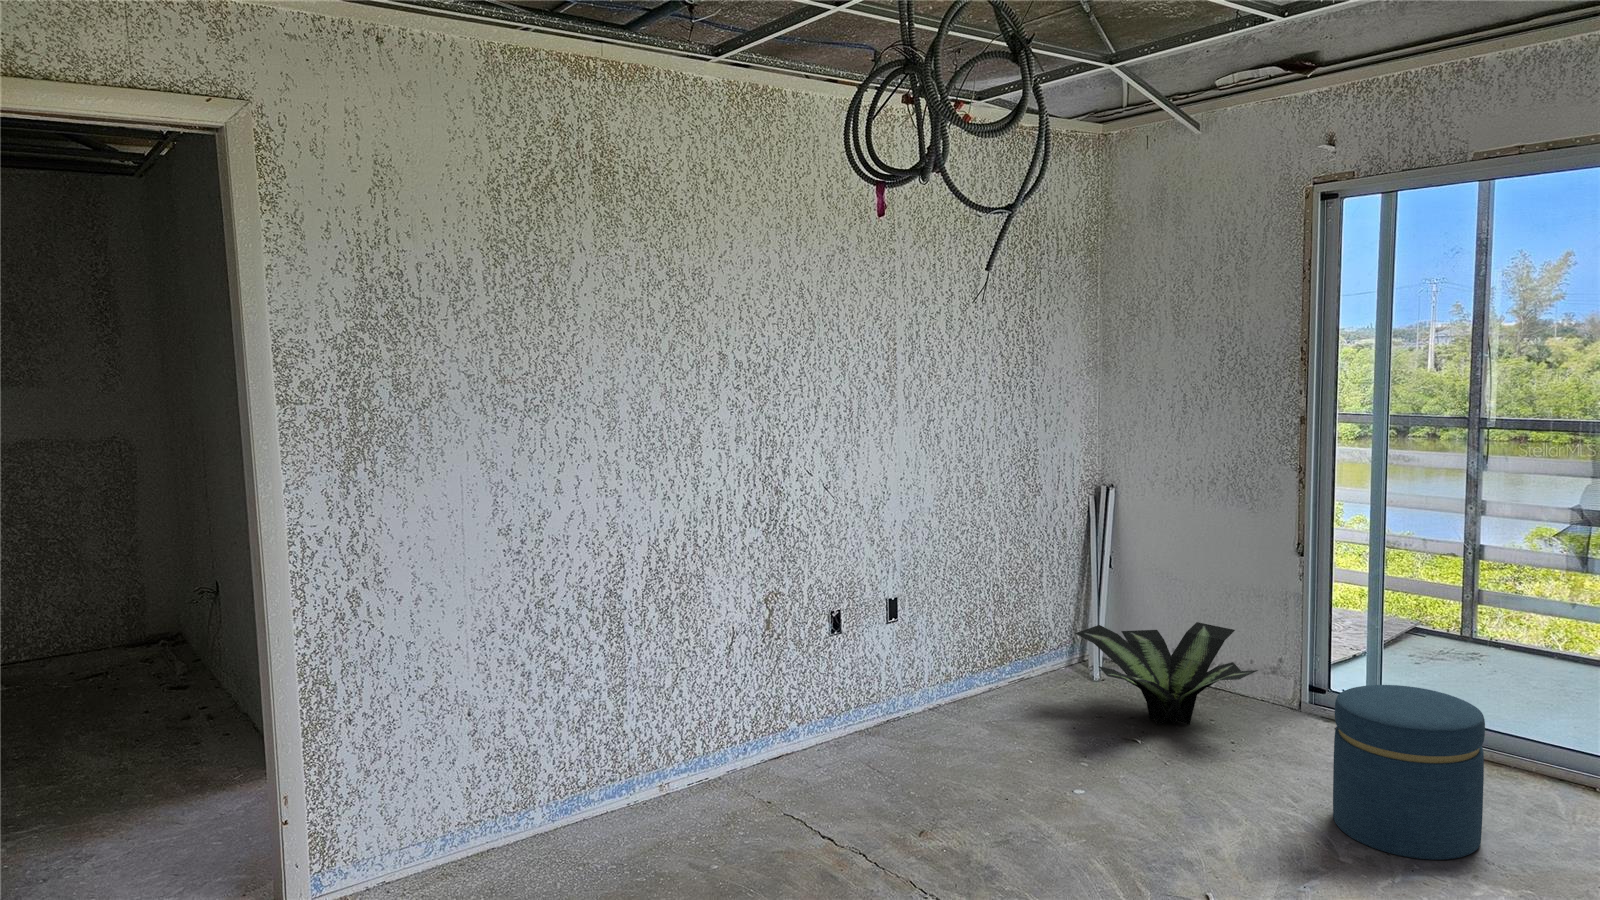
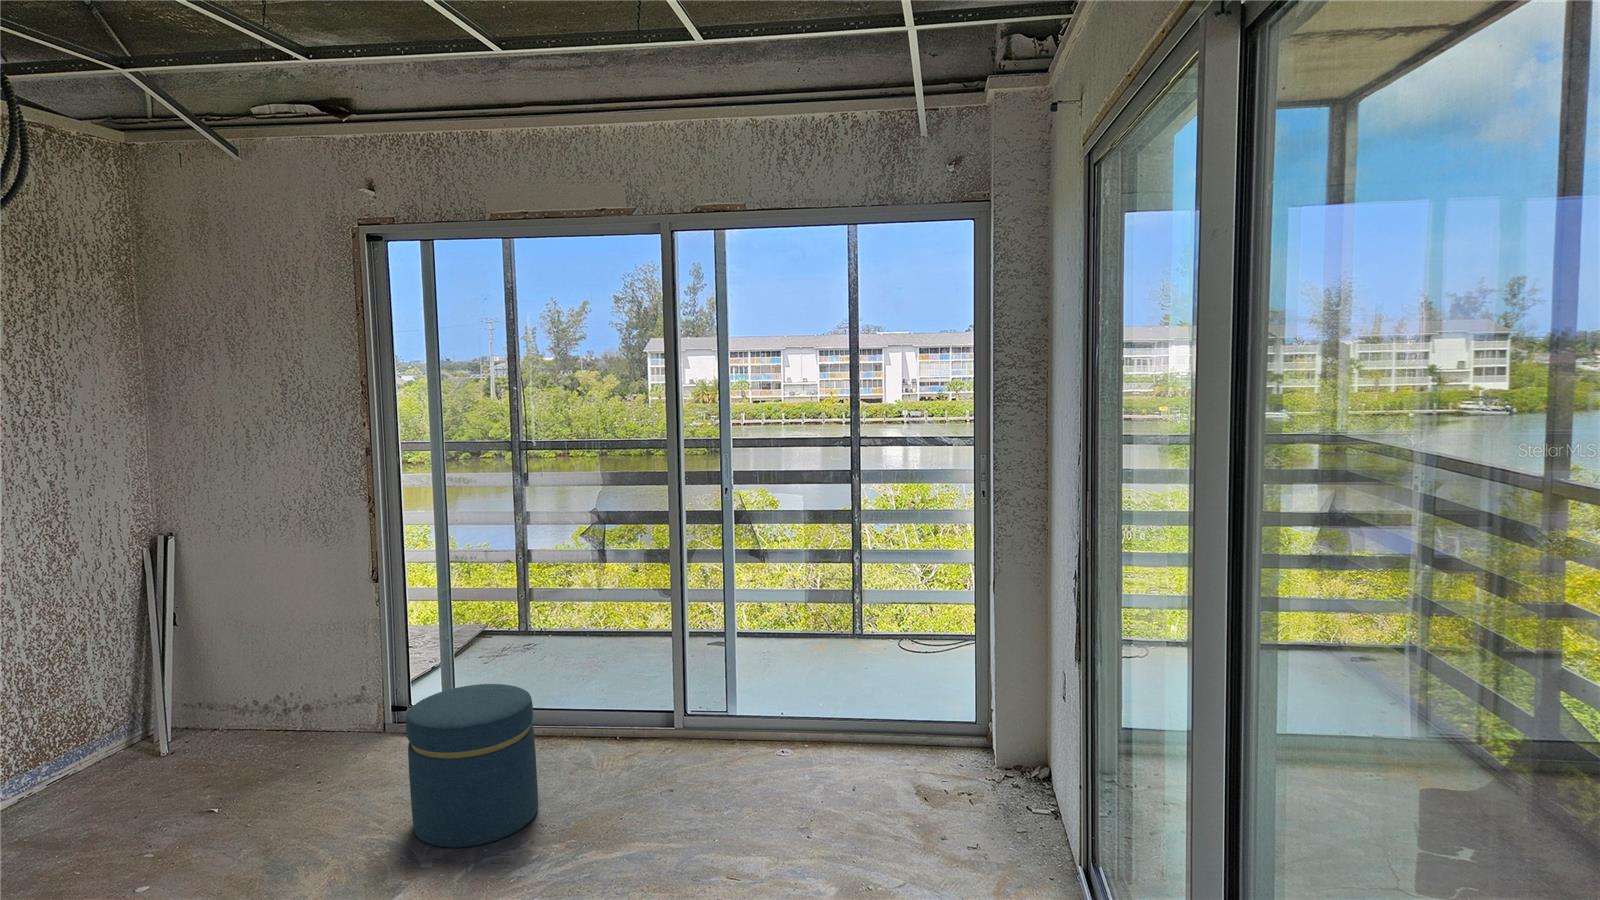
potted plant: present [1075,622,1258,725] -> none [126,664,342,786]

